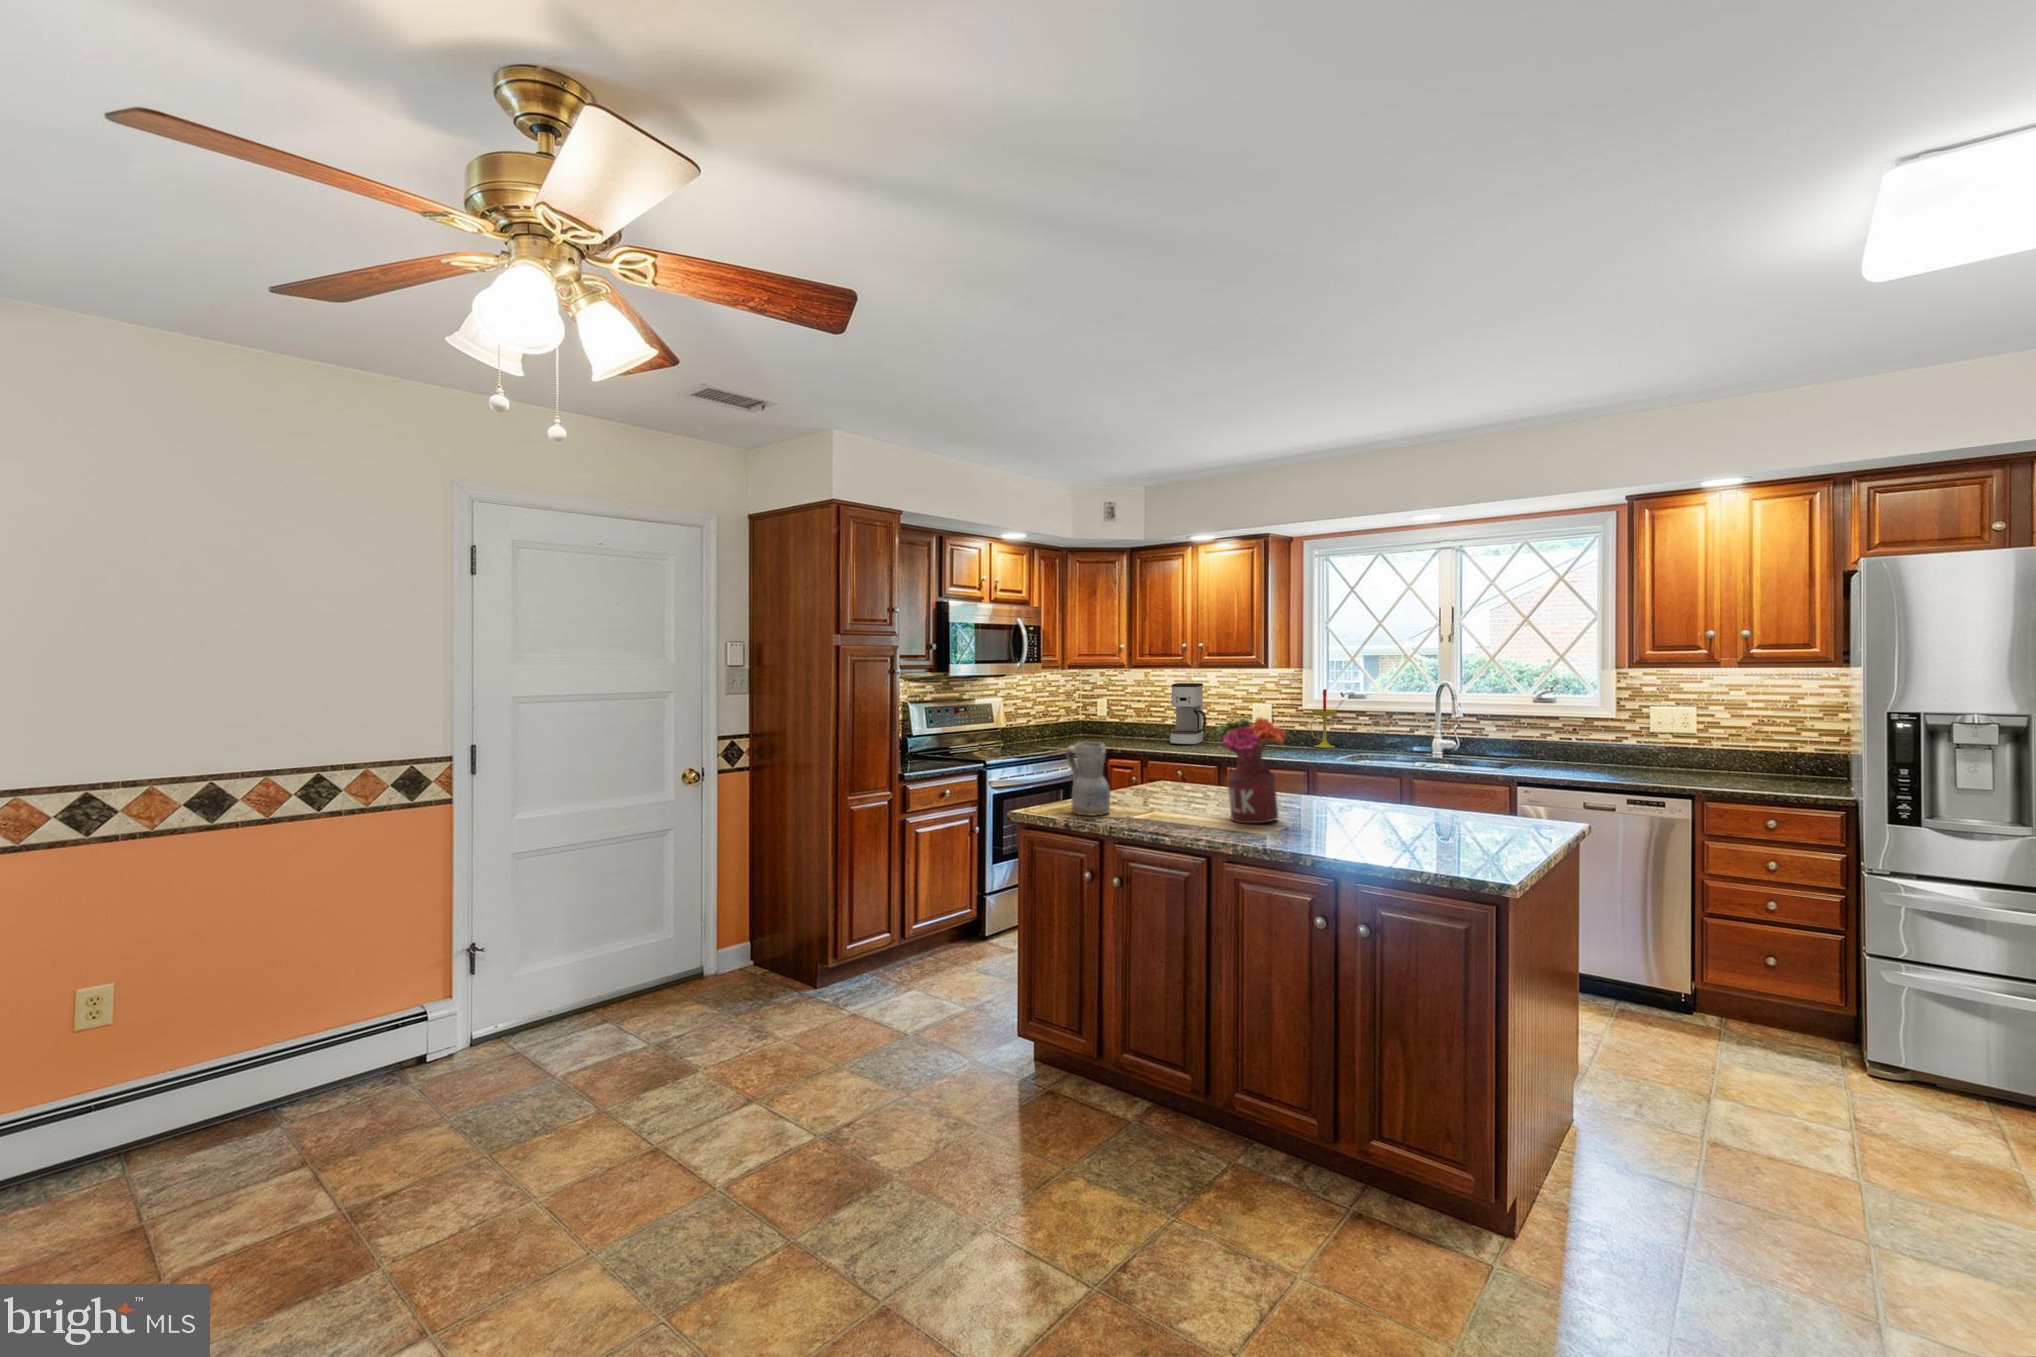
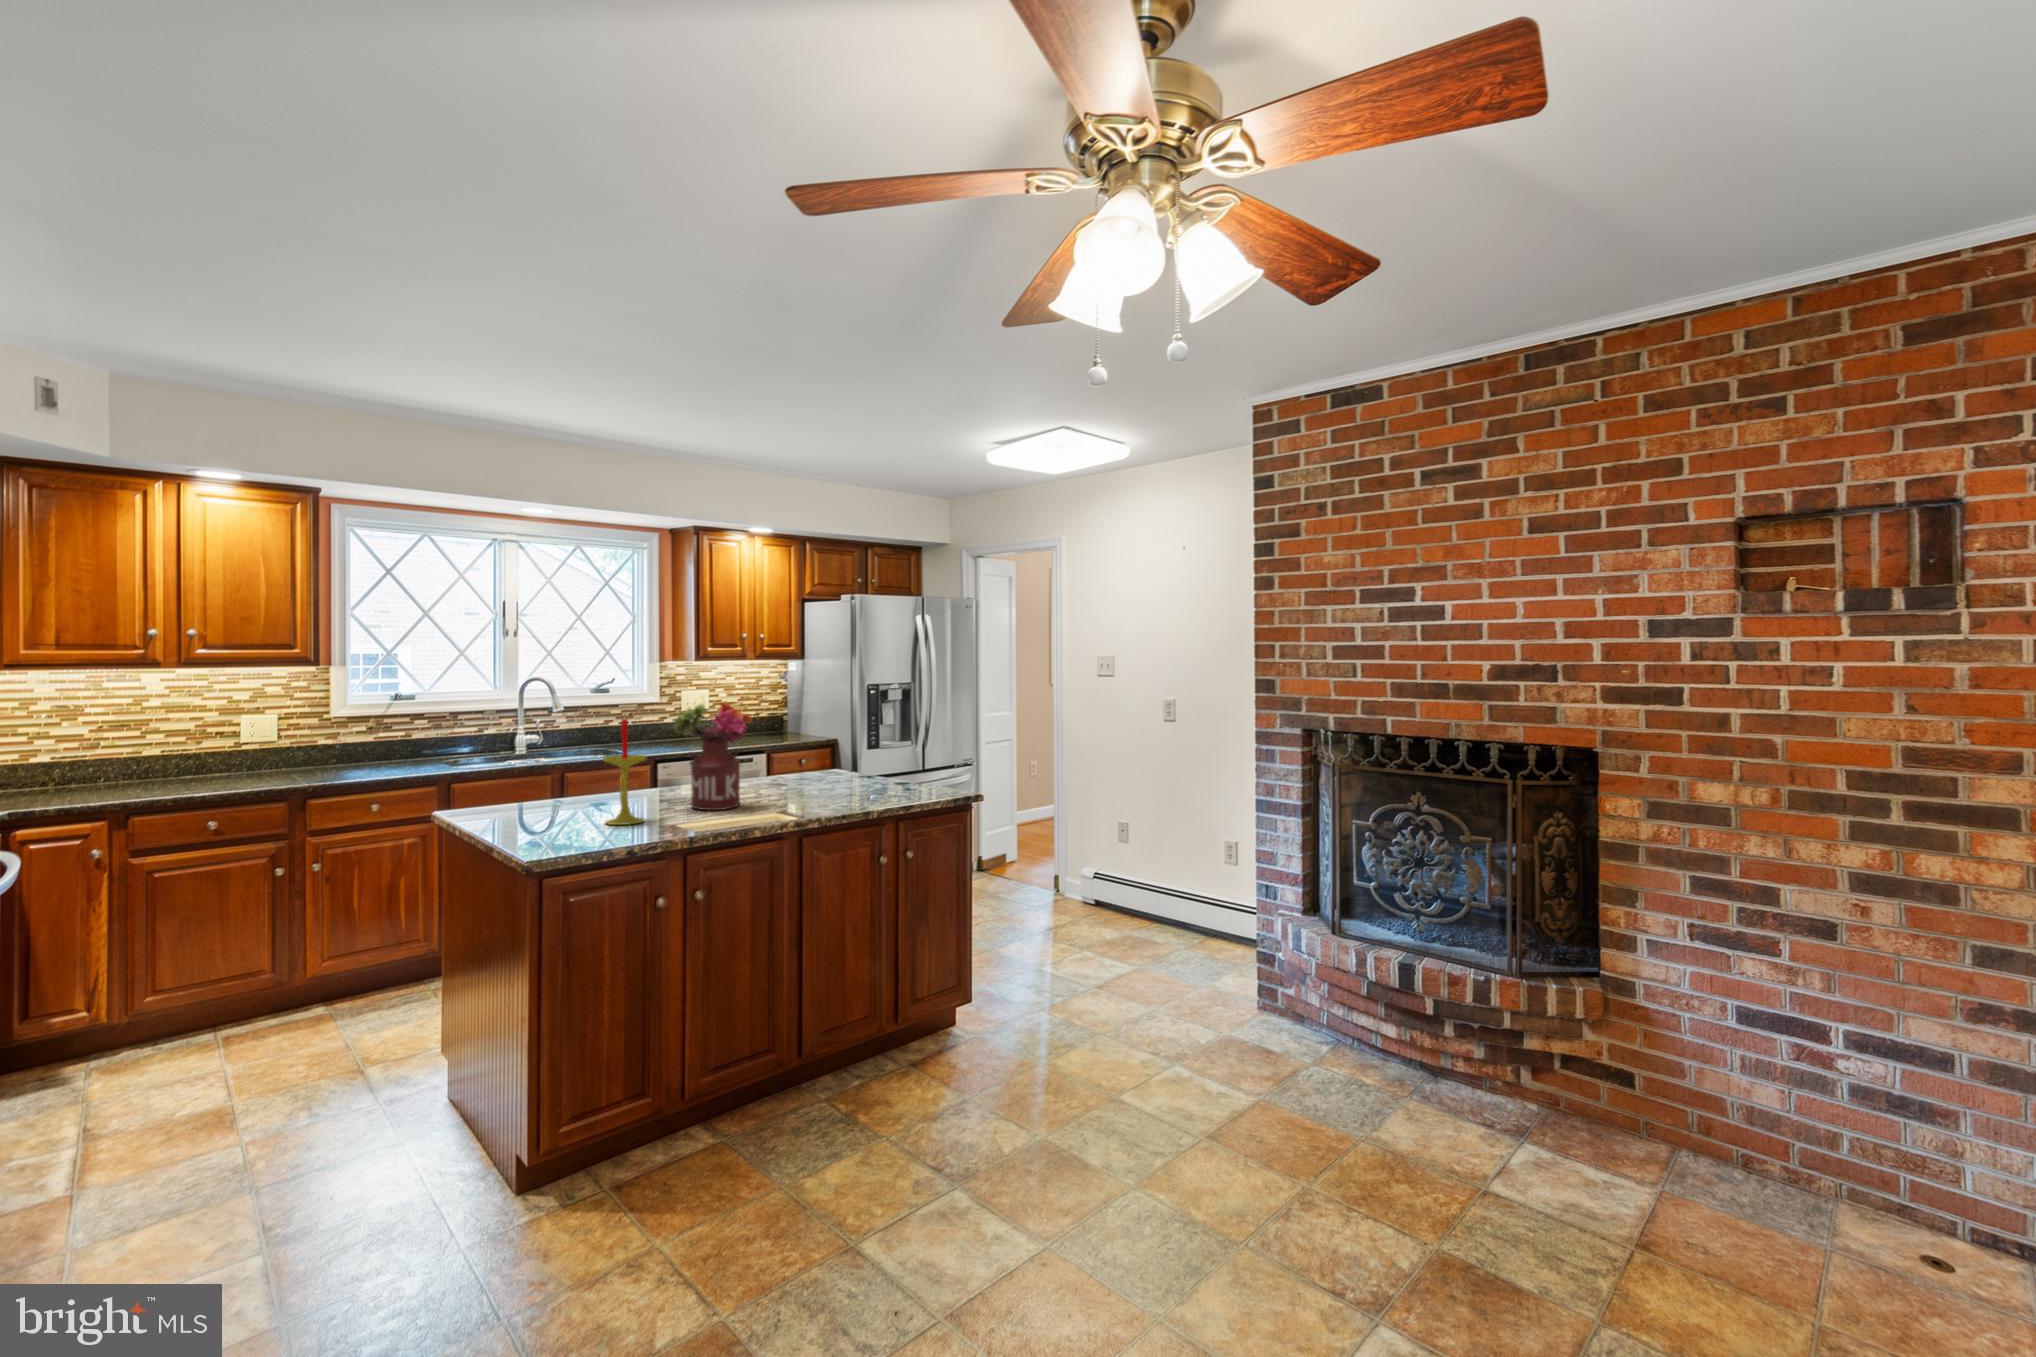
coffee maker: present [1170,683,1206,745] -> none [94,689,175,787]
candle: present [1310,689,1336,748] -> present [603,718,646,825]
ceramic pitcher: present [1066,742,1110,815] -> none [530,748,600,843]

